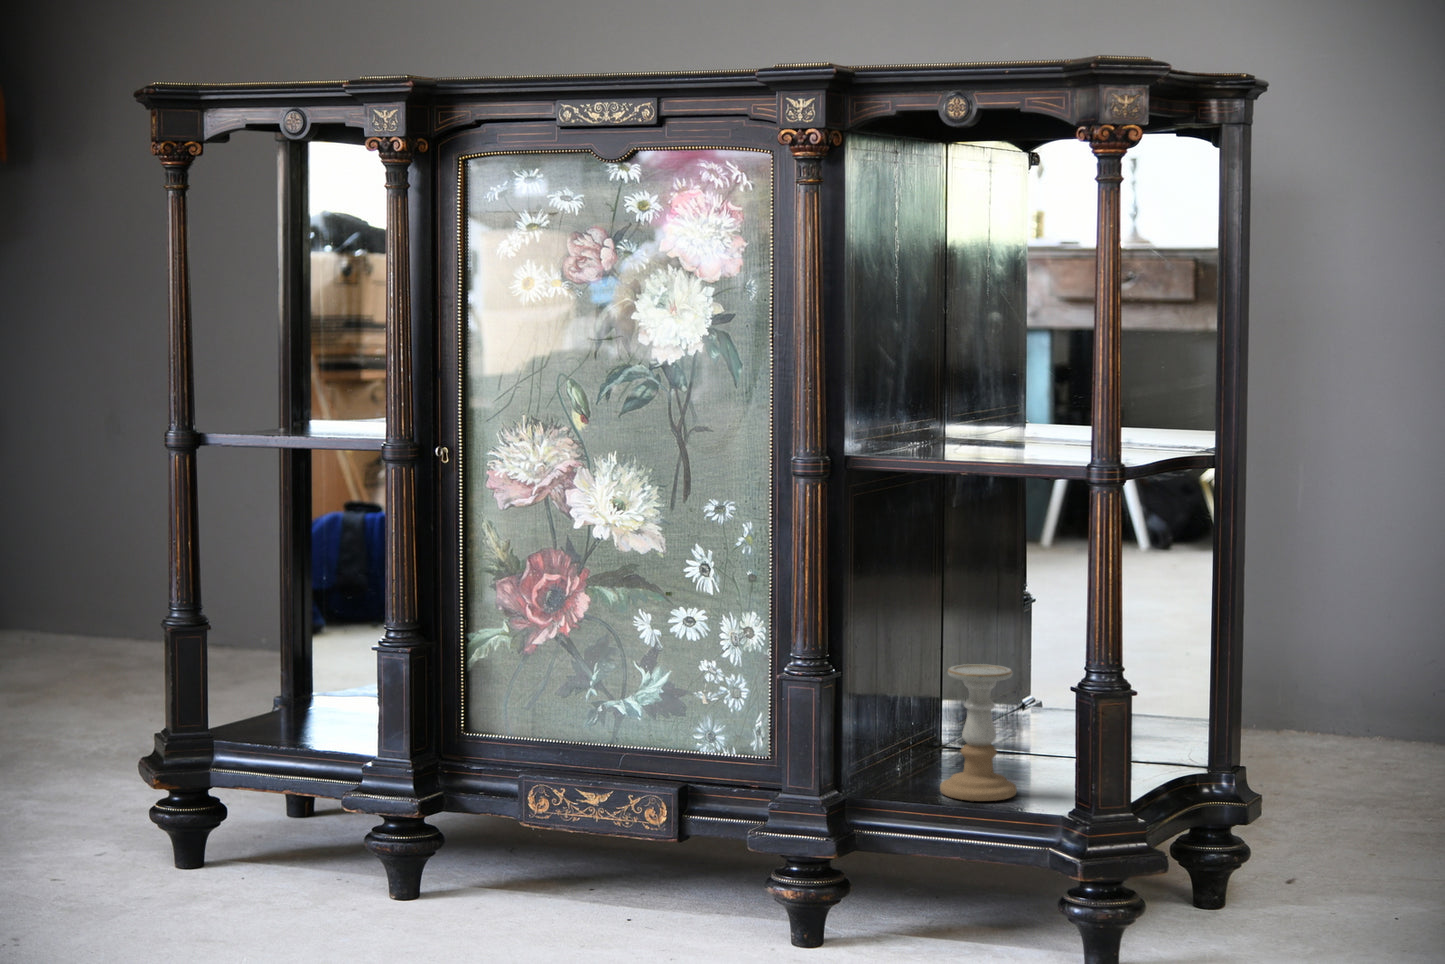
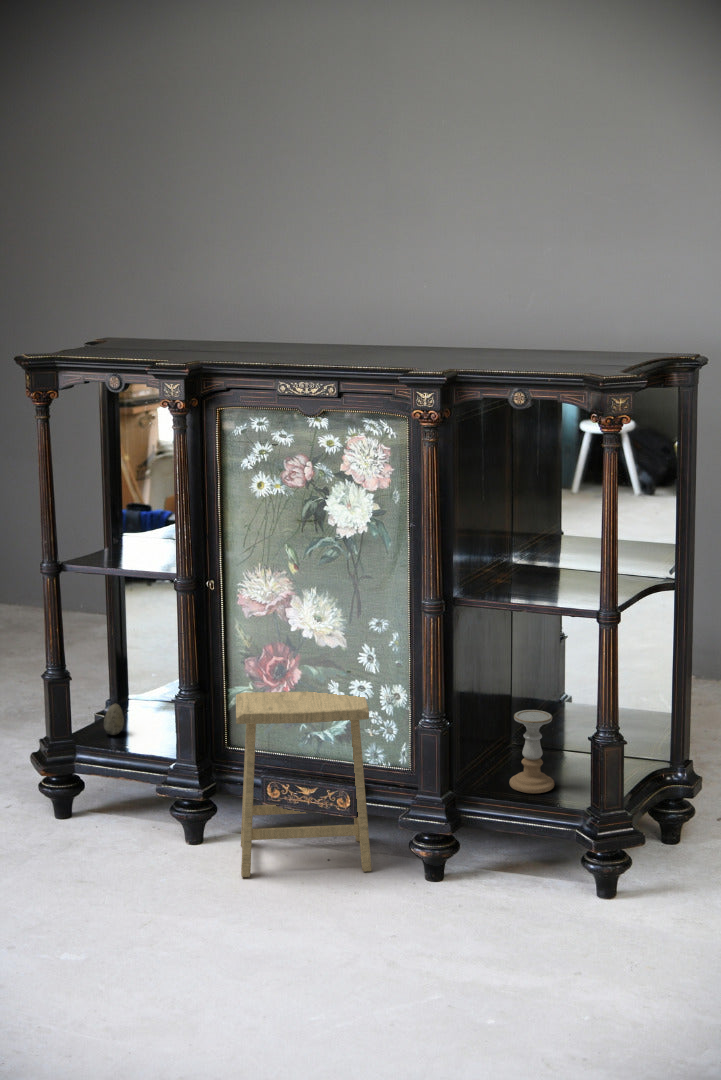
footstool: none [474,628,701,937] -> present [236,691,372,877]
decorative egg: none [262,674,296,728] -> present [104,704,124,735]

